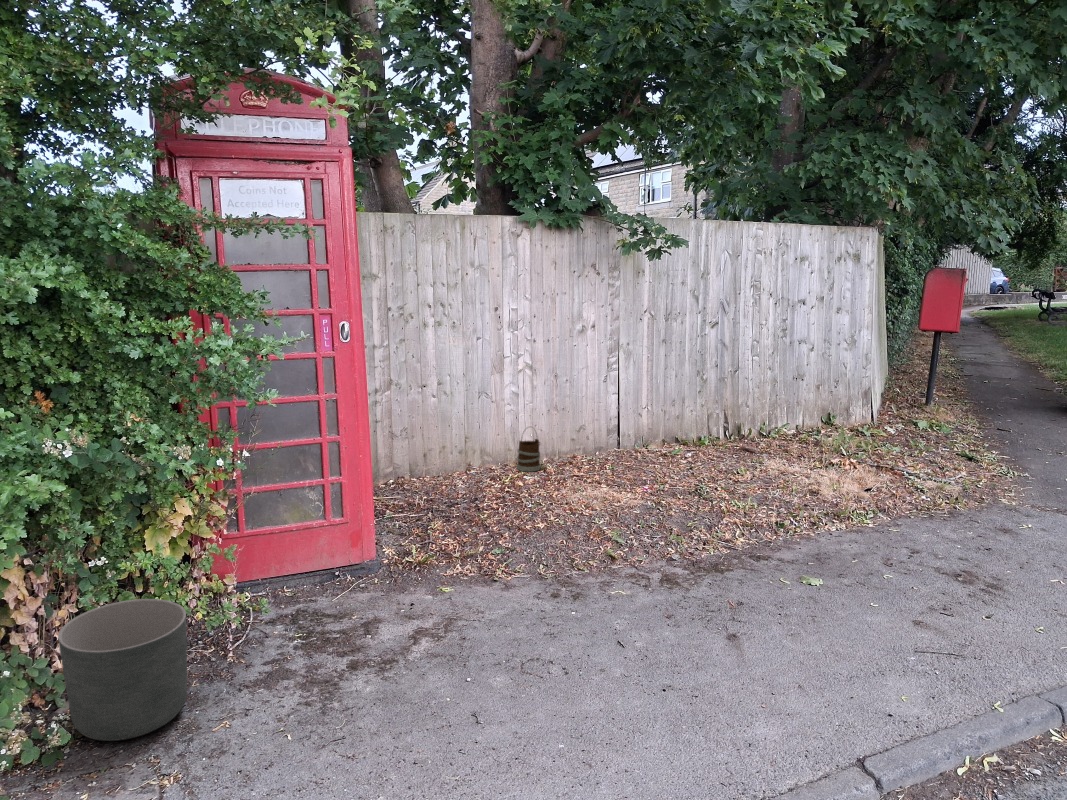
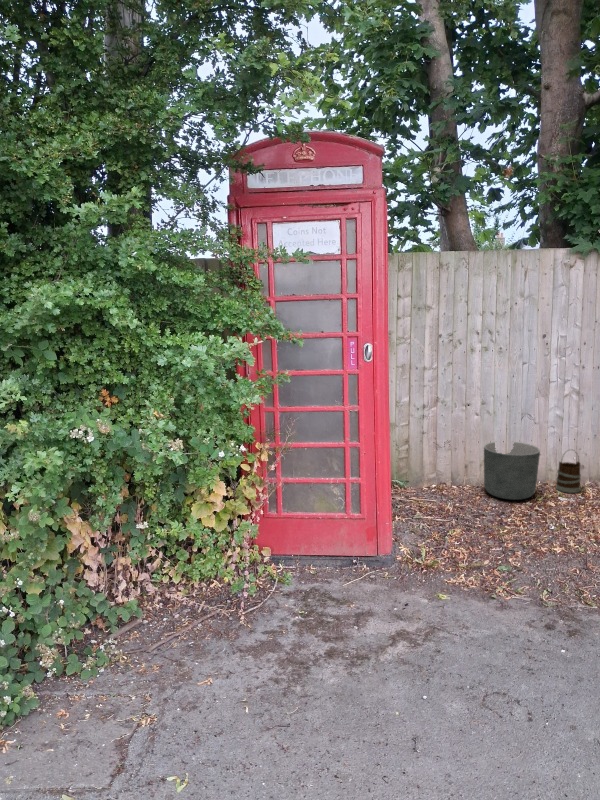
planter: present [58,599,187,741] -> present [484,442,540,500]

